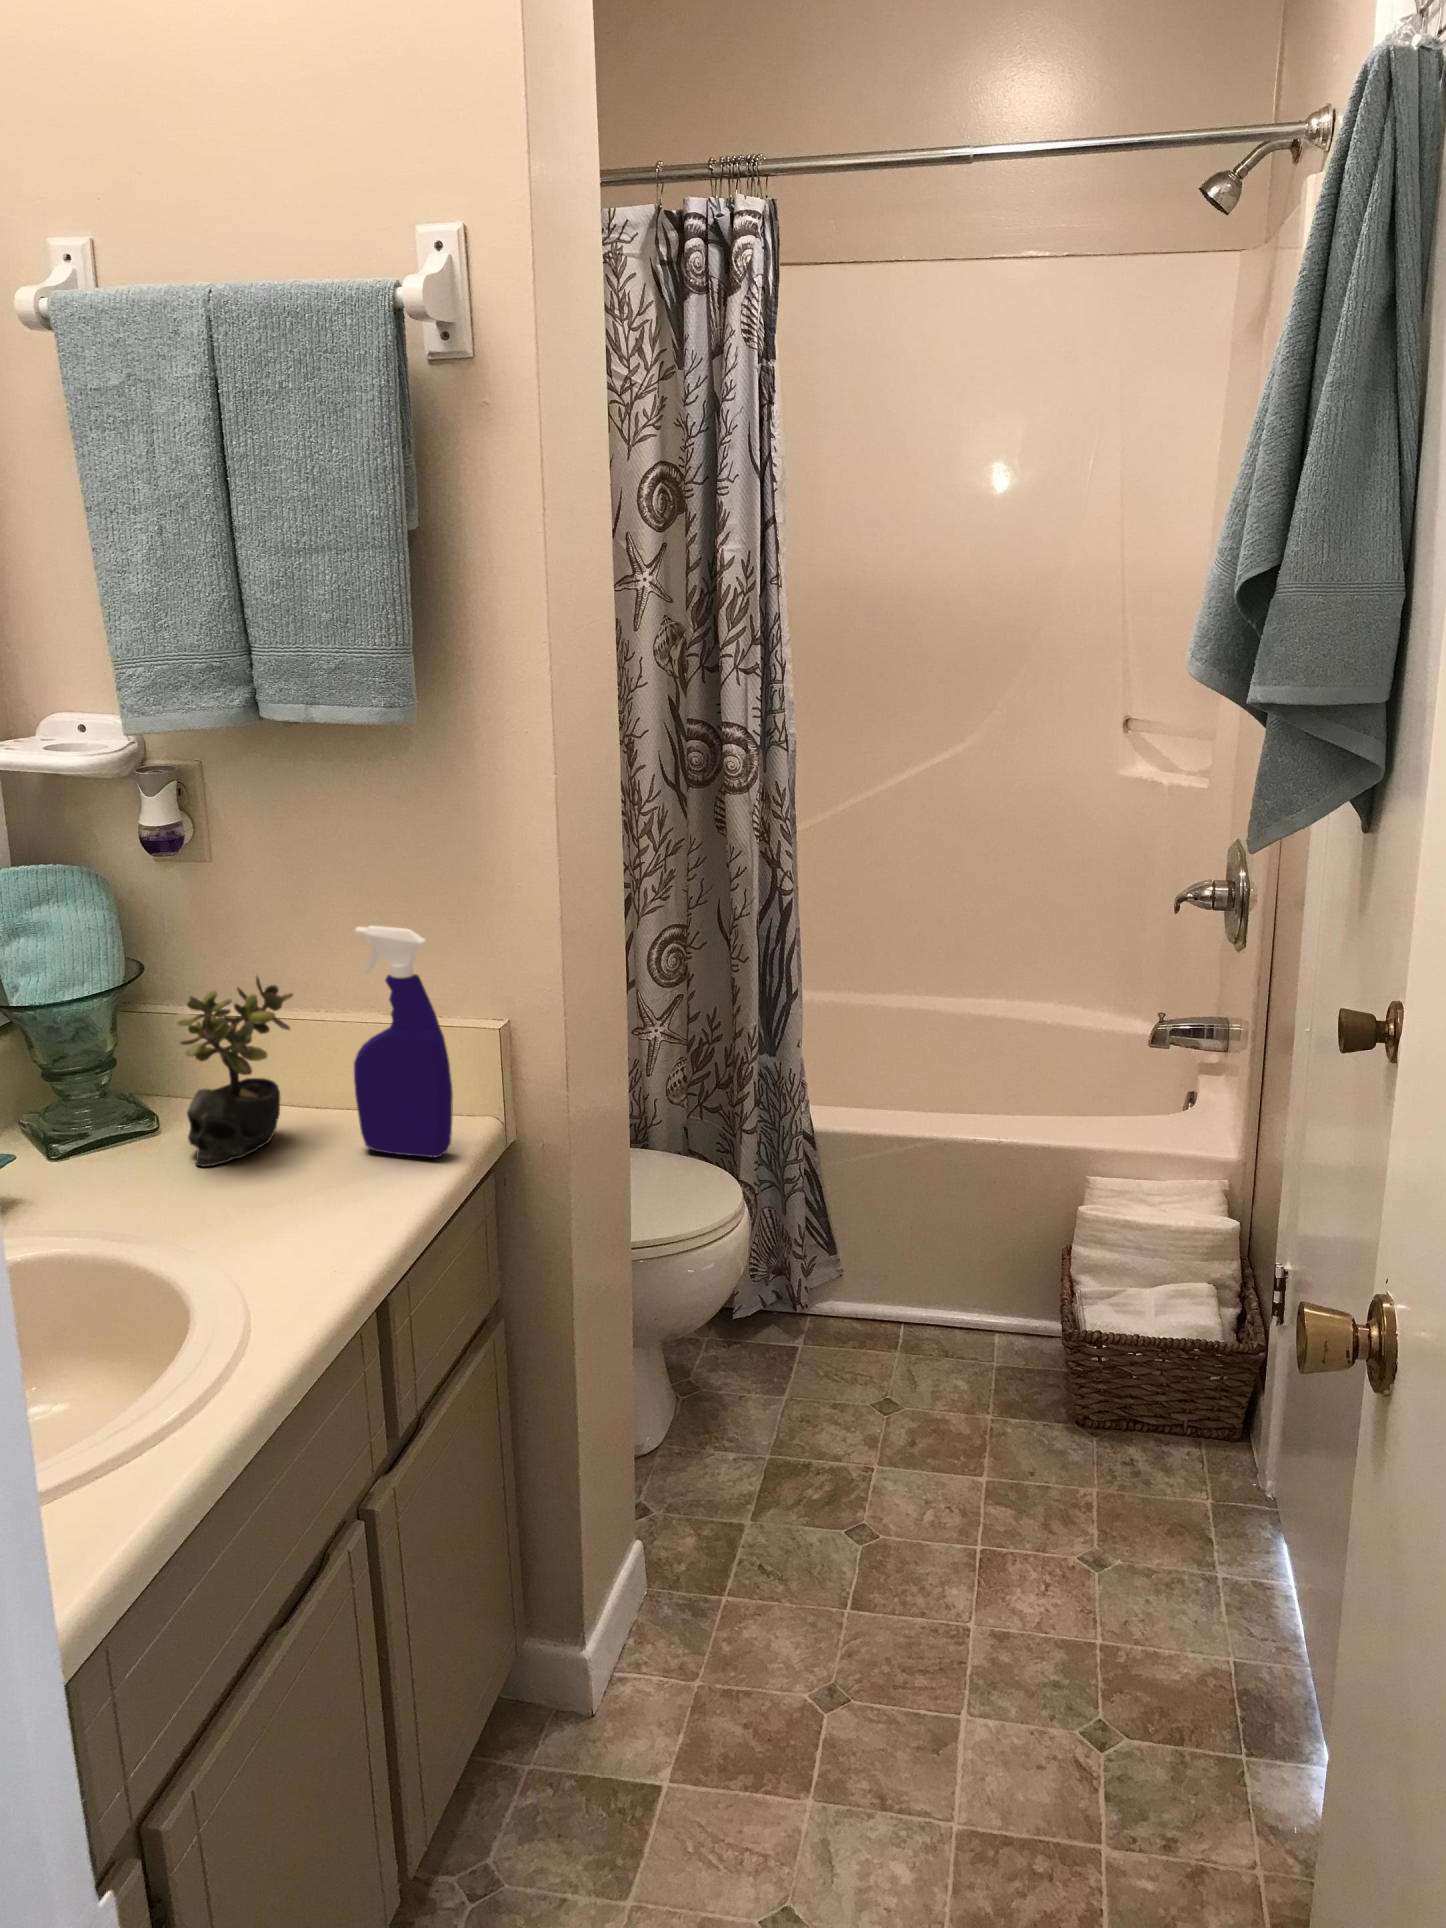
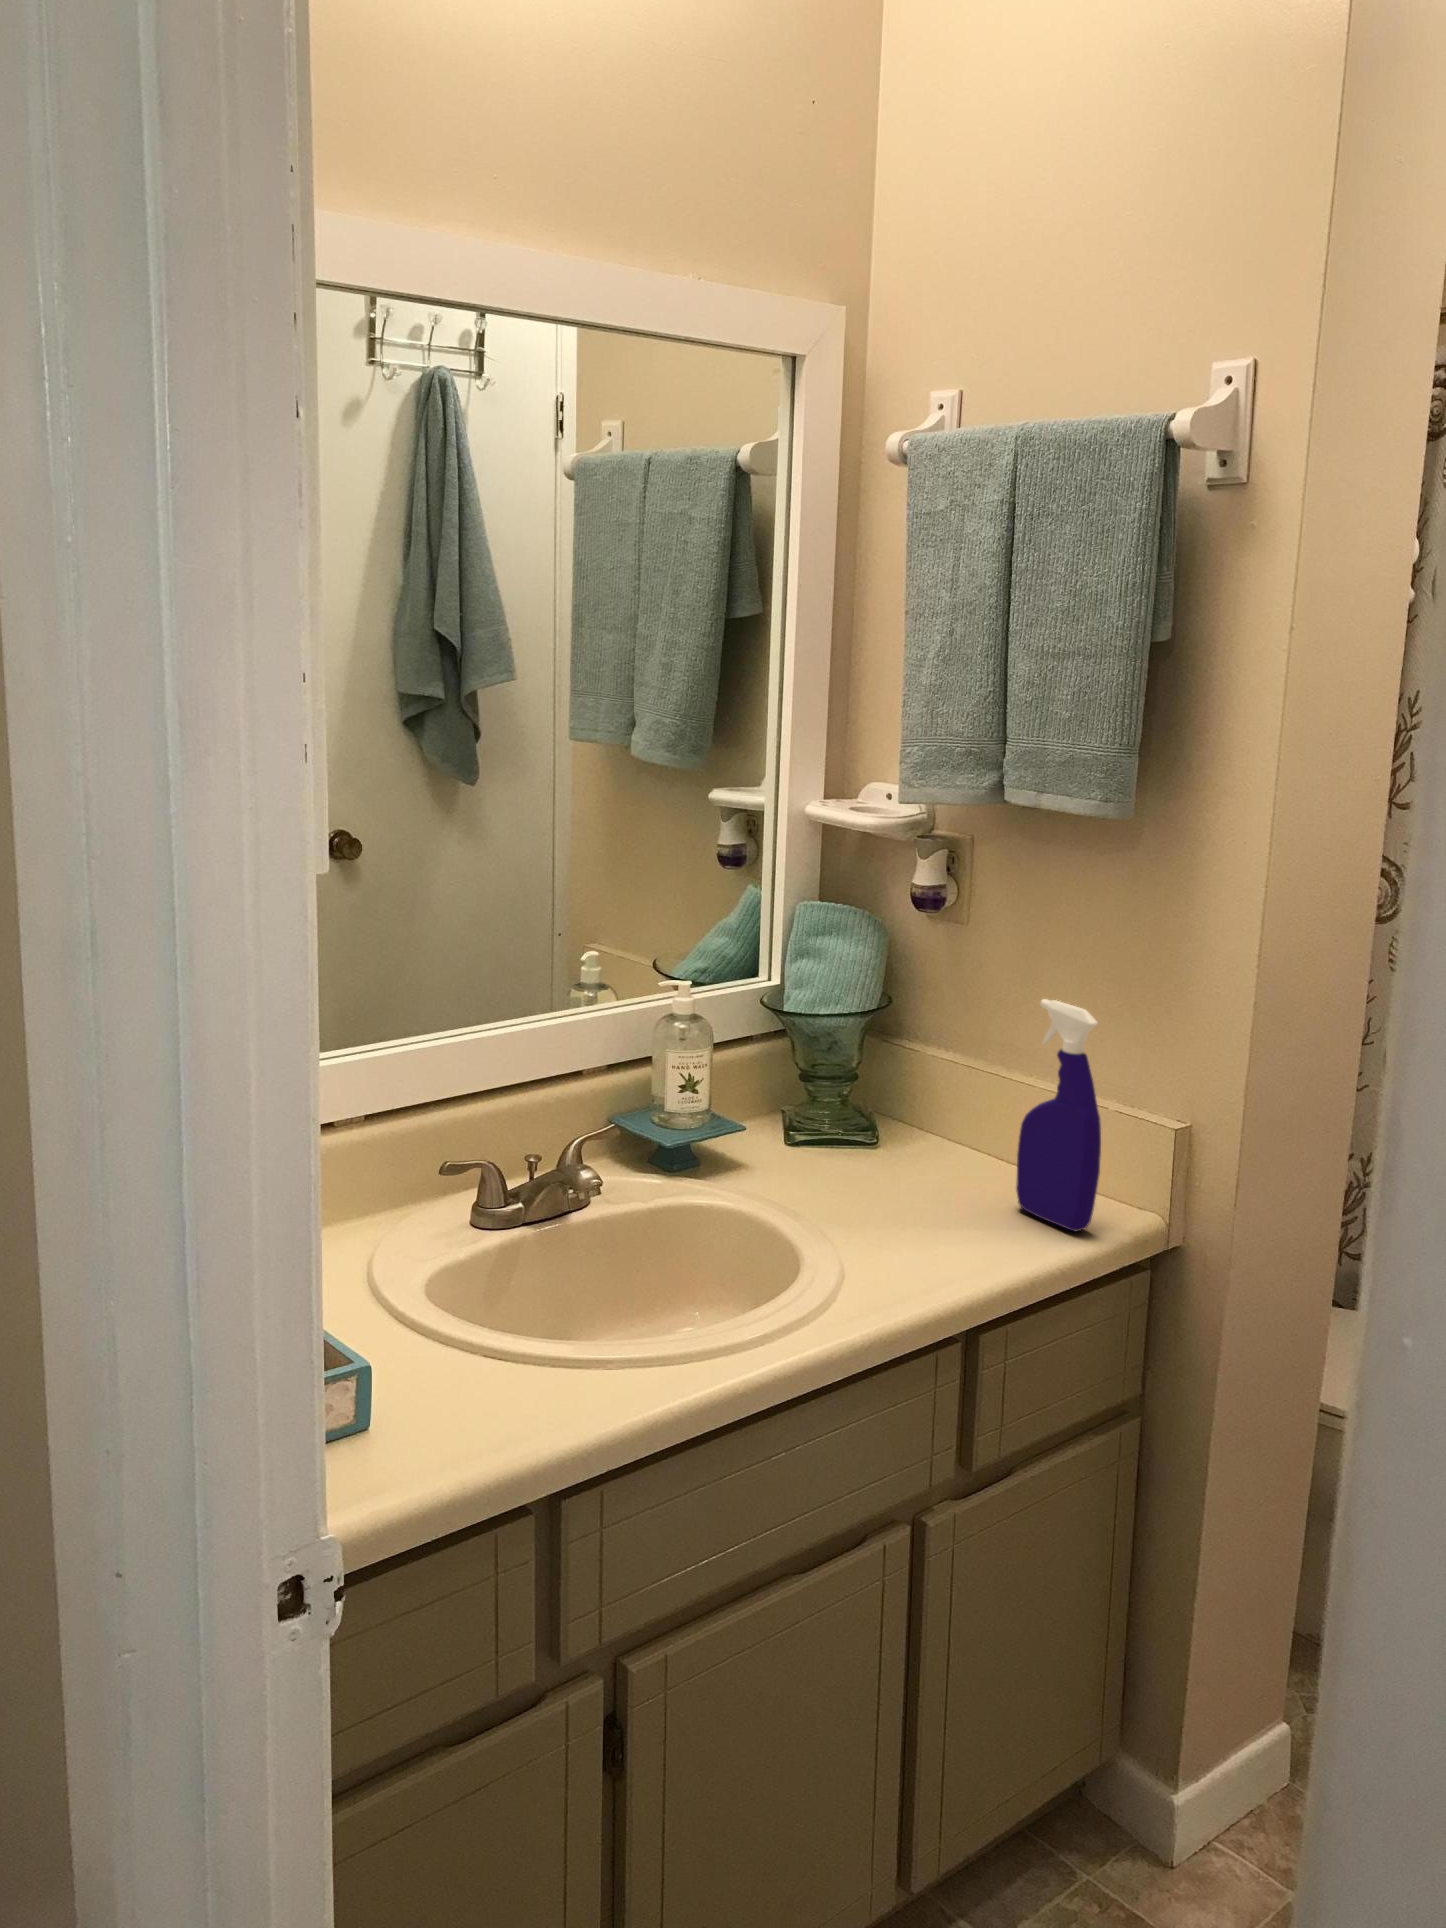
succulent plant: present [178,977,293,1167] -> none [875,1027,991,1183]

